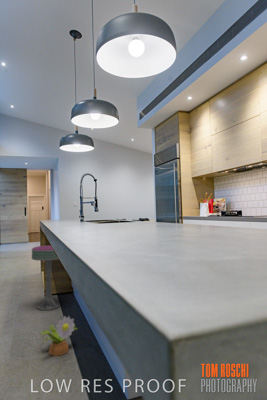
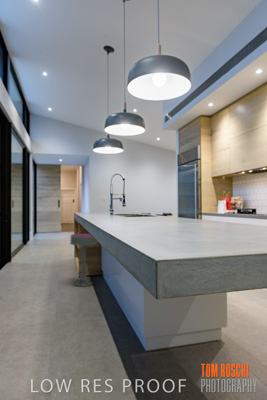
decorative plant: present [41,316,77,356] -> none [79,287,108,317]

